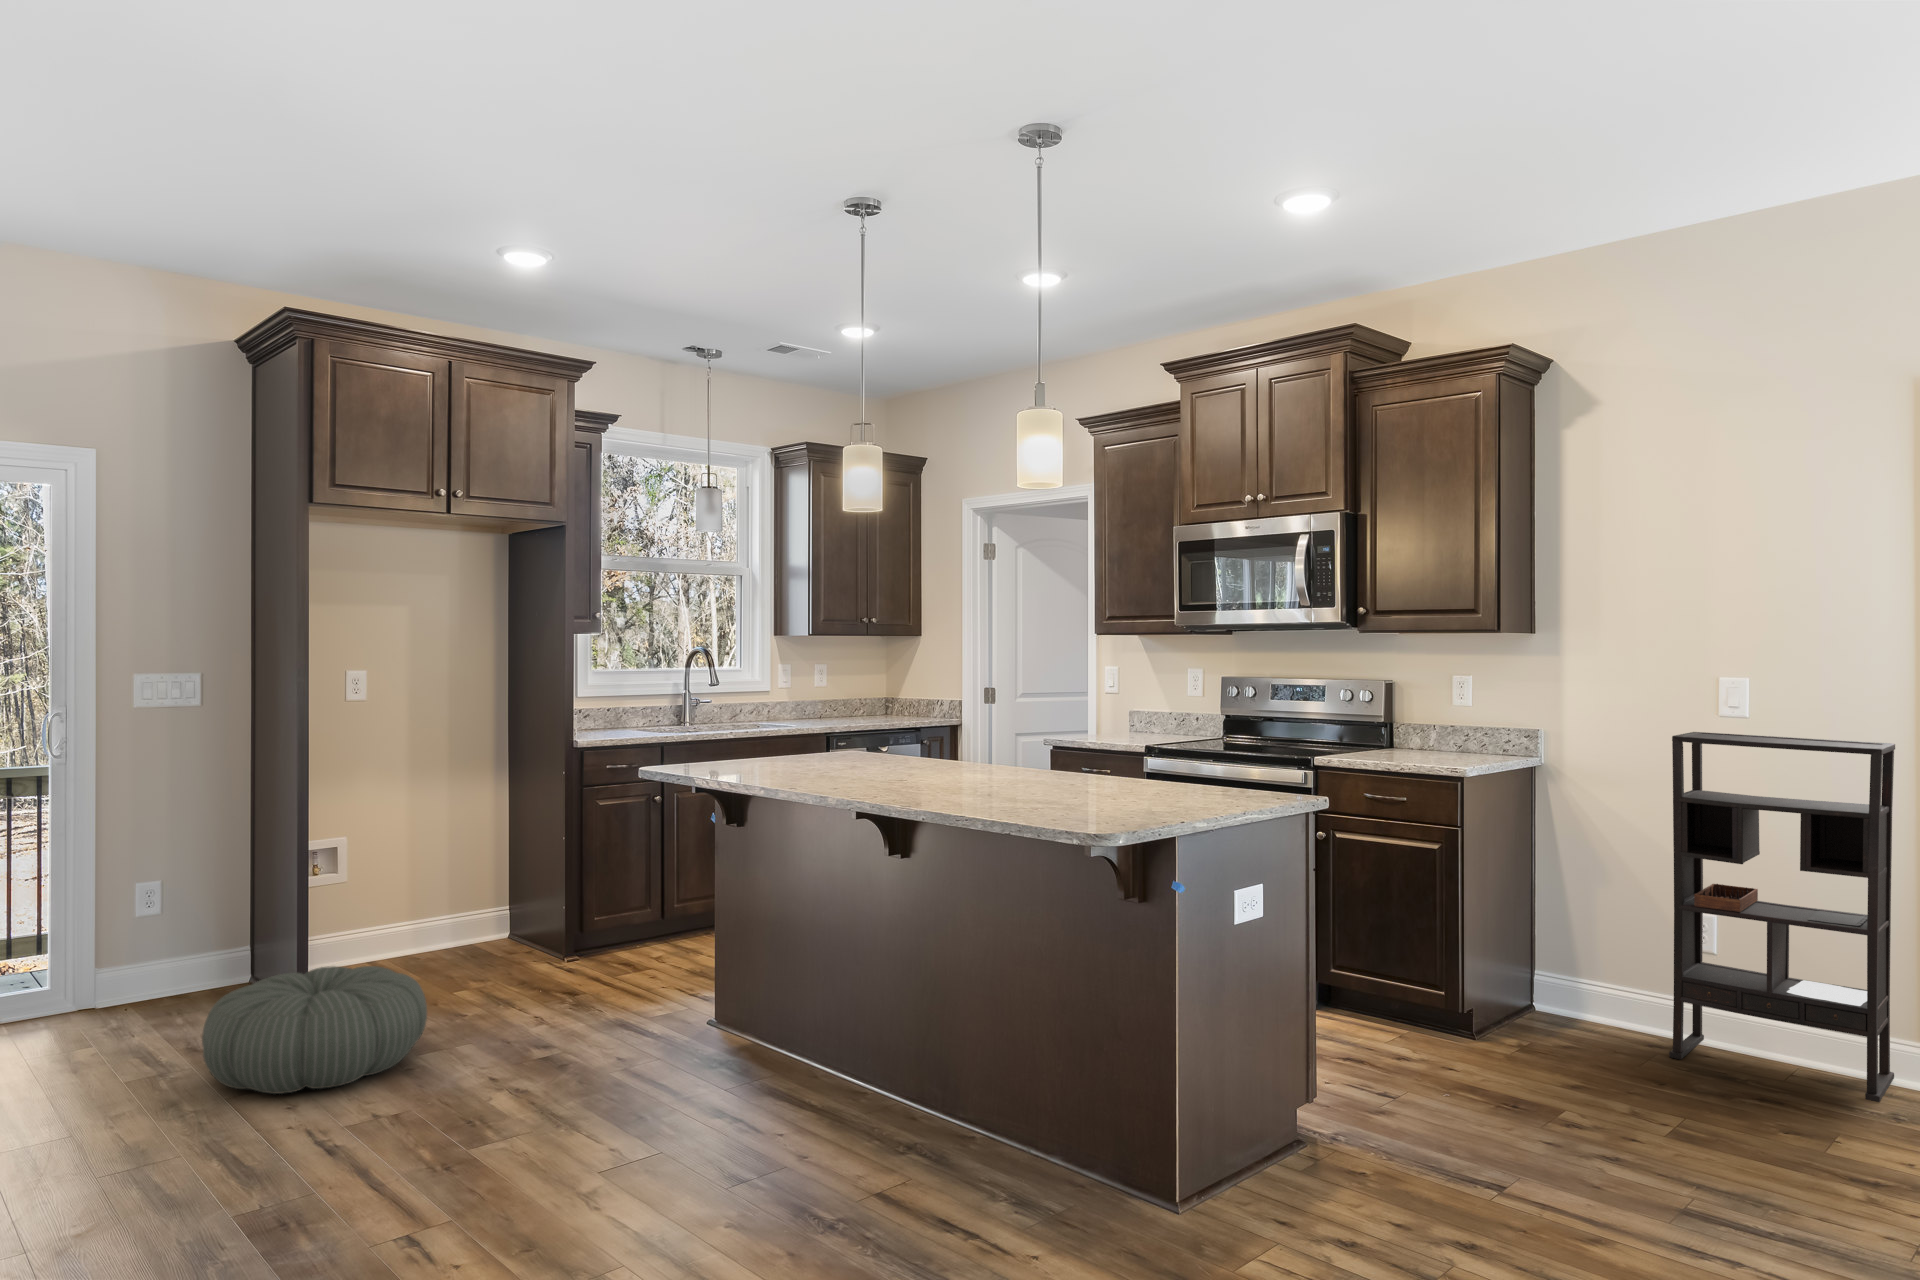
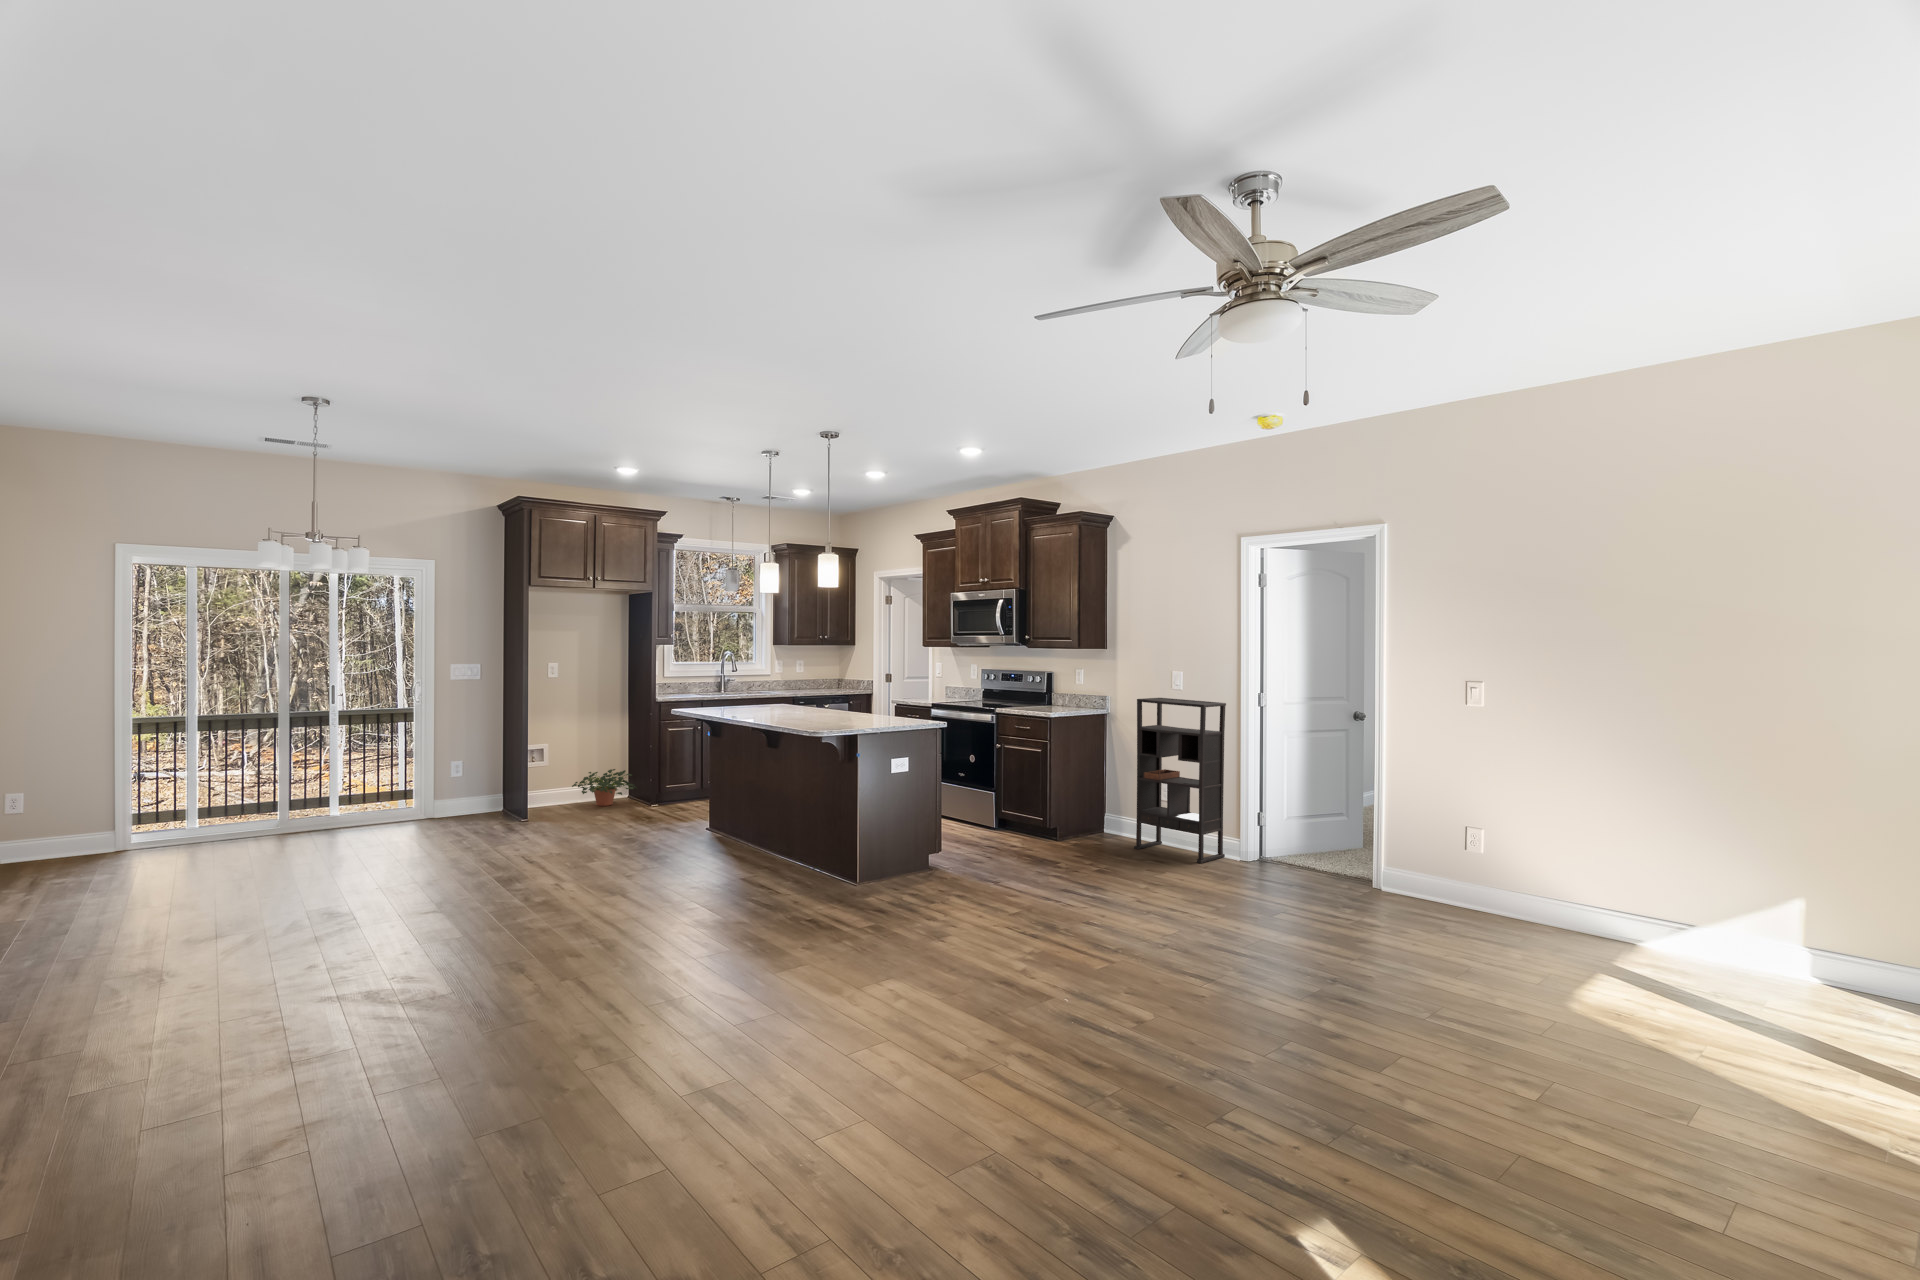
potted plant: none [401,883,536,962] -> present [572,769,637,806]
pouf: present [202,966,427,1094] -> none [479,796,576,844]

